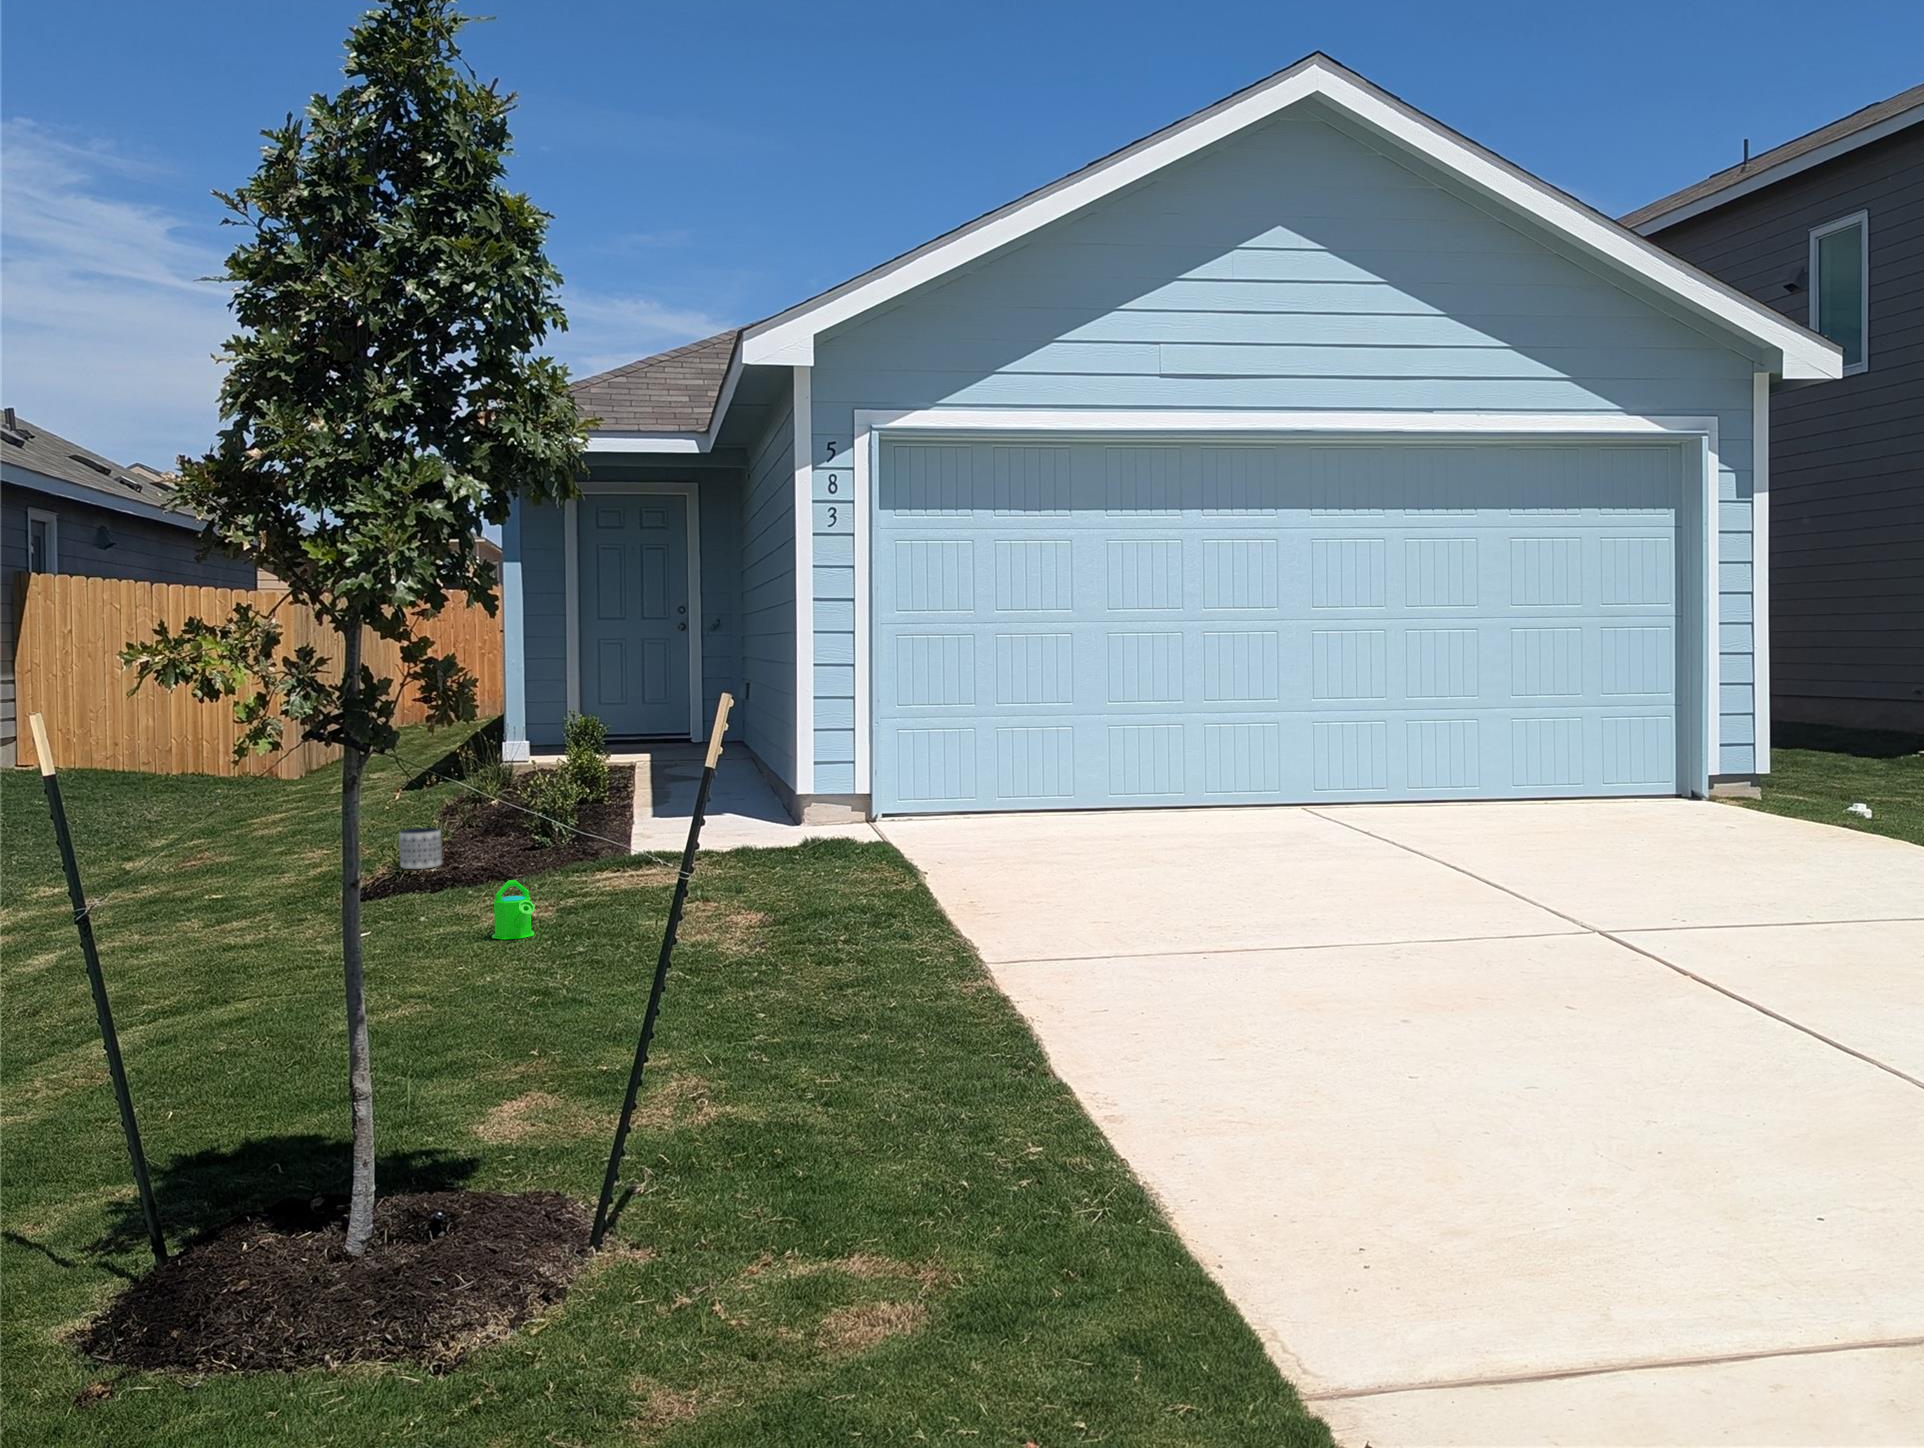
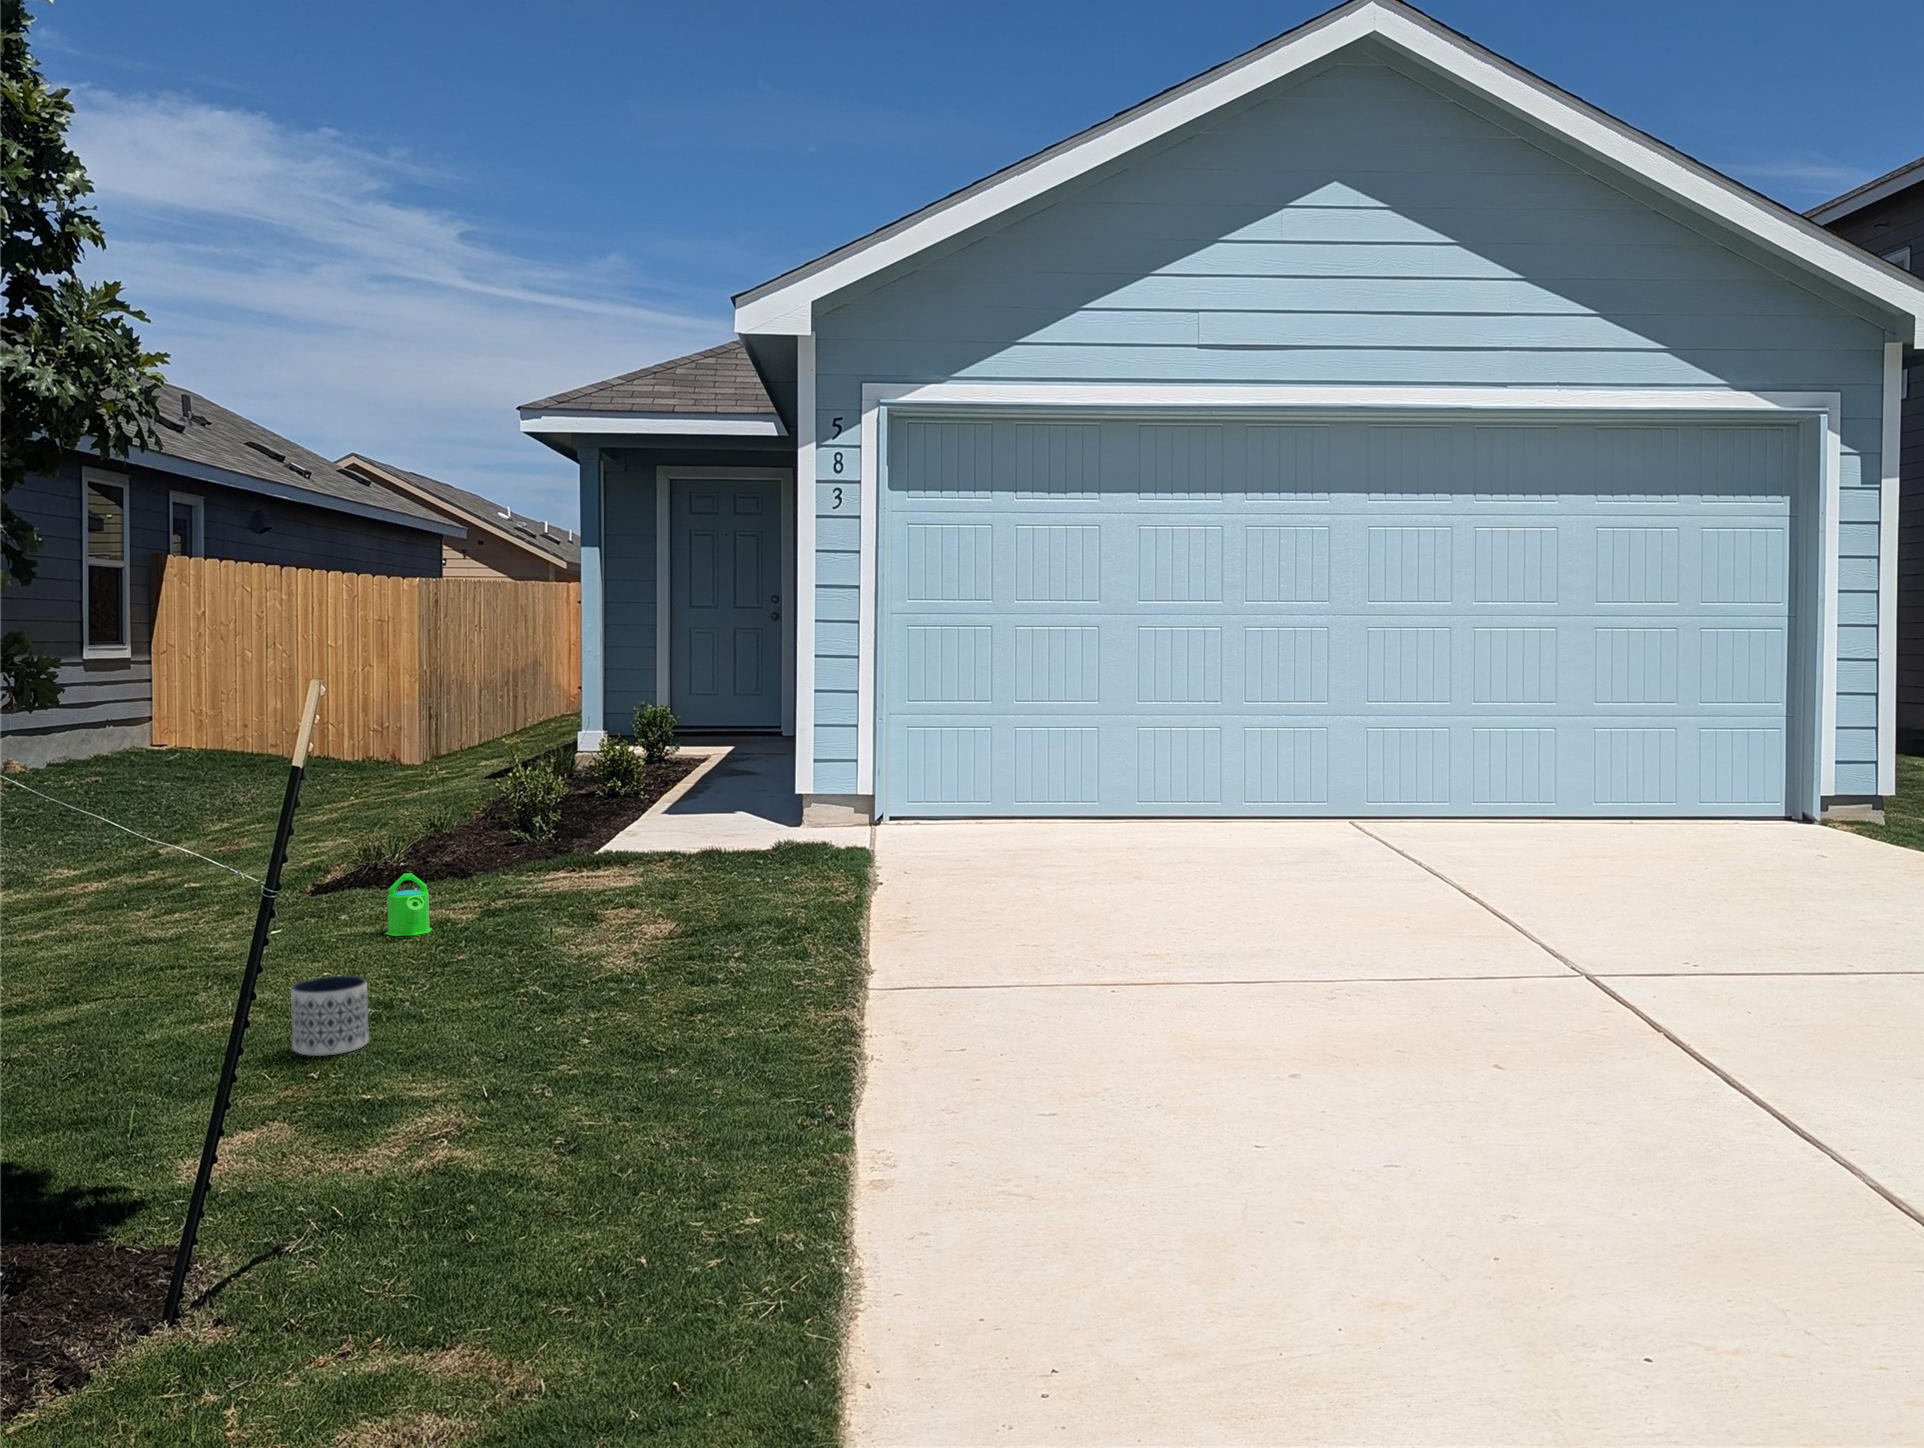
planter: present [399,828,442,869] -> present [291,976,369,1056]

